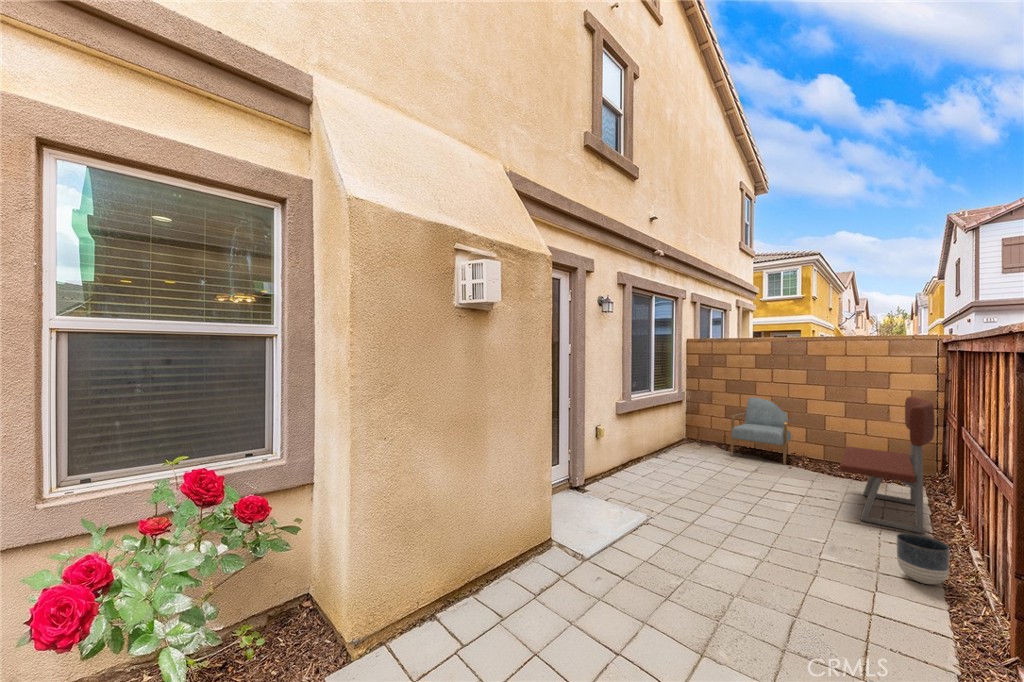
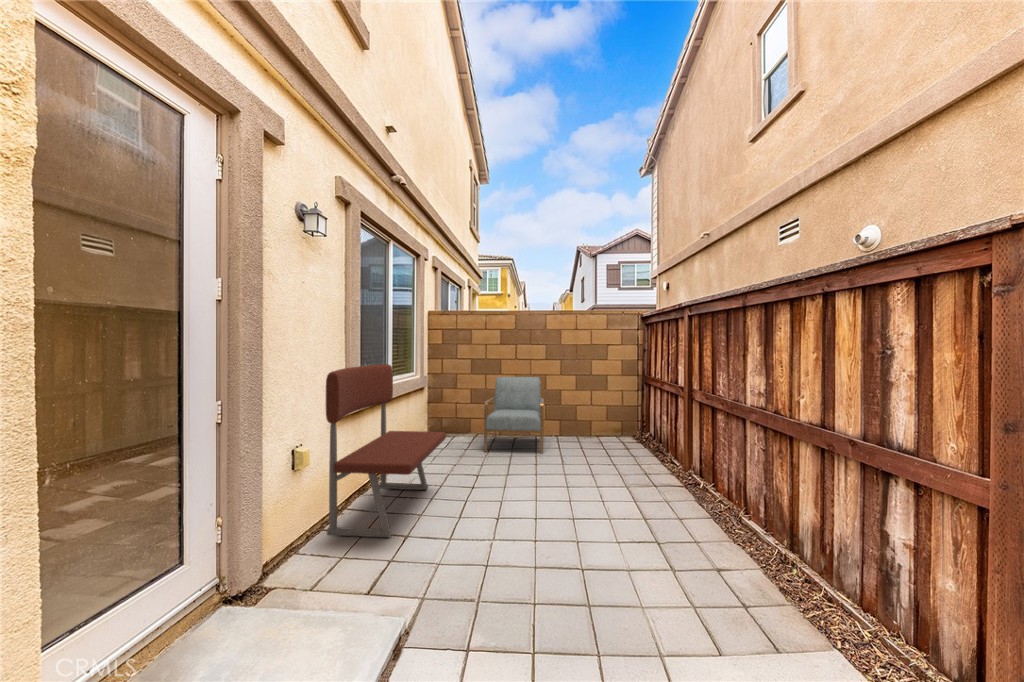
bench: present [840,397,935,534] -> present [326,364,446,537]
planter: present [897,533,950,584] -> none [772,541,840,616]

